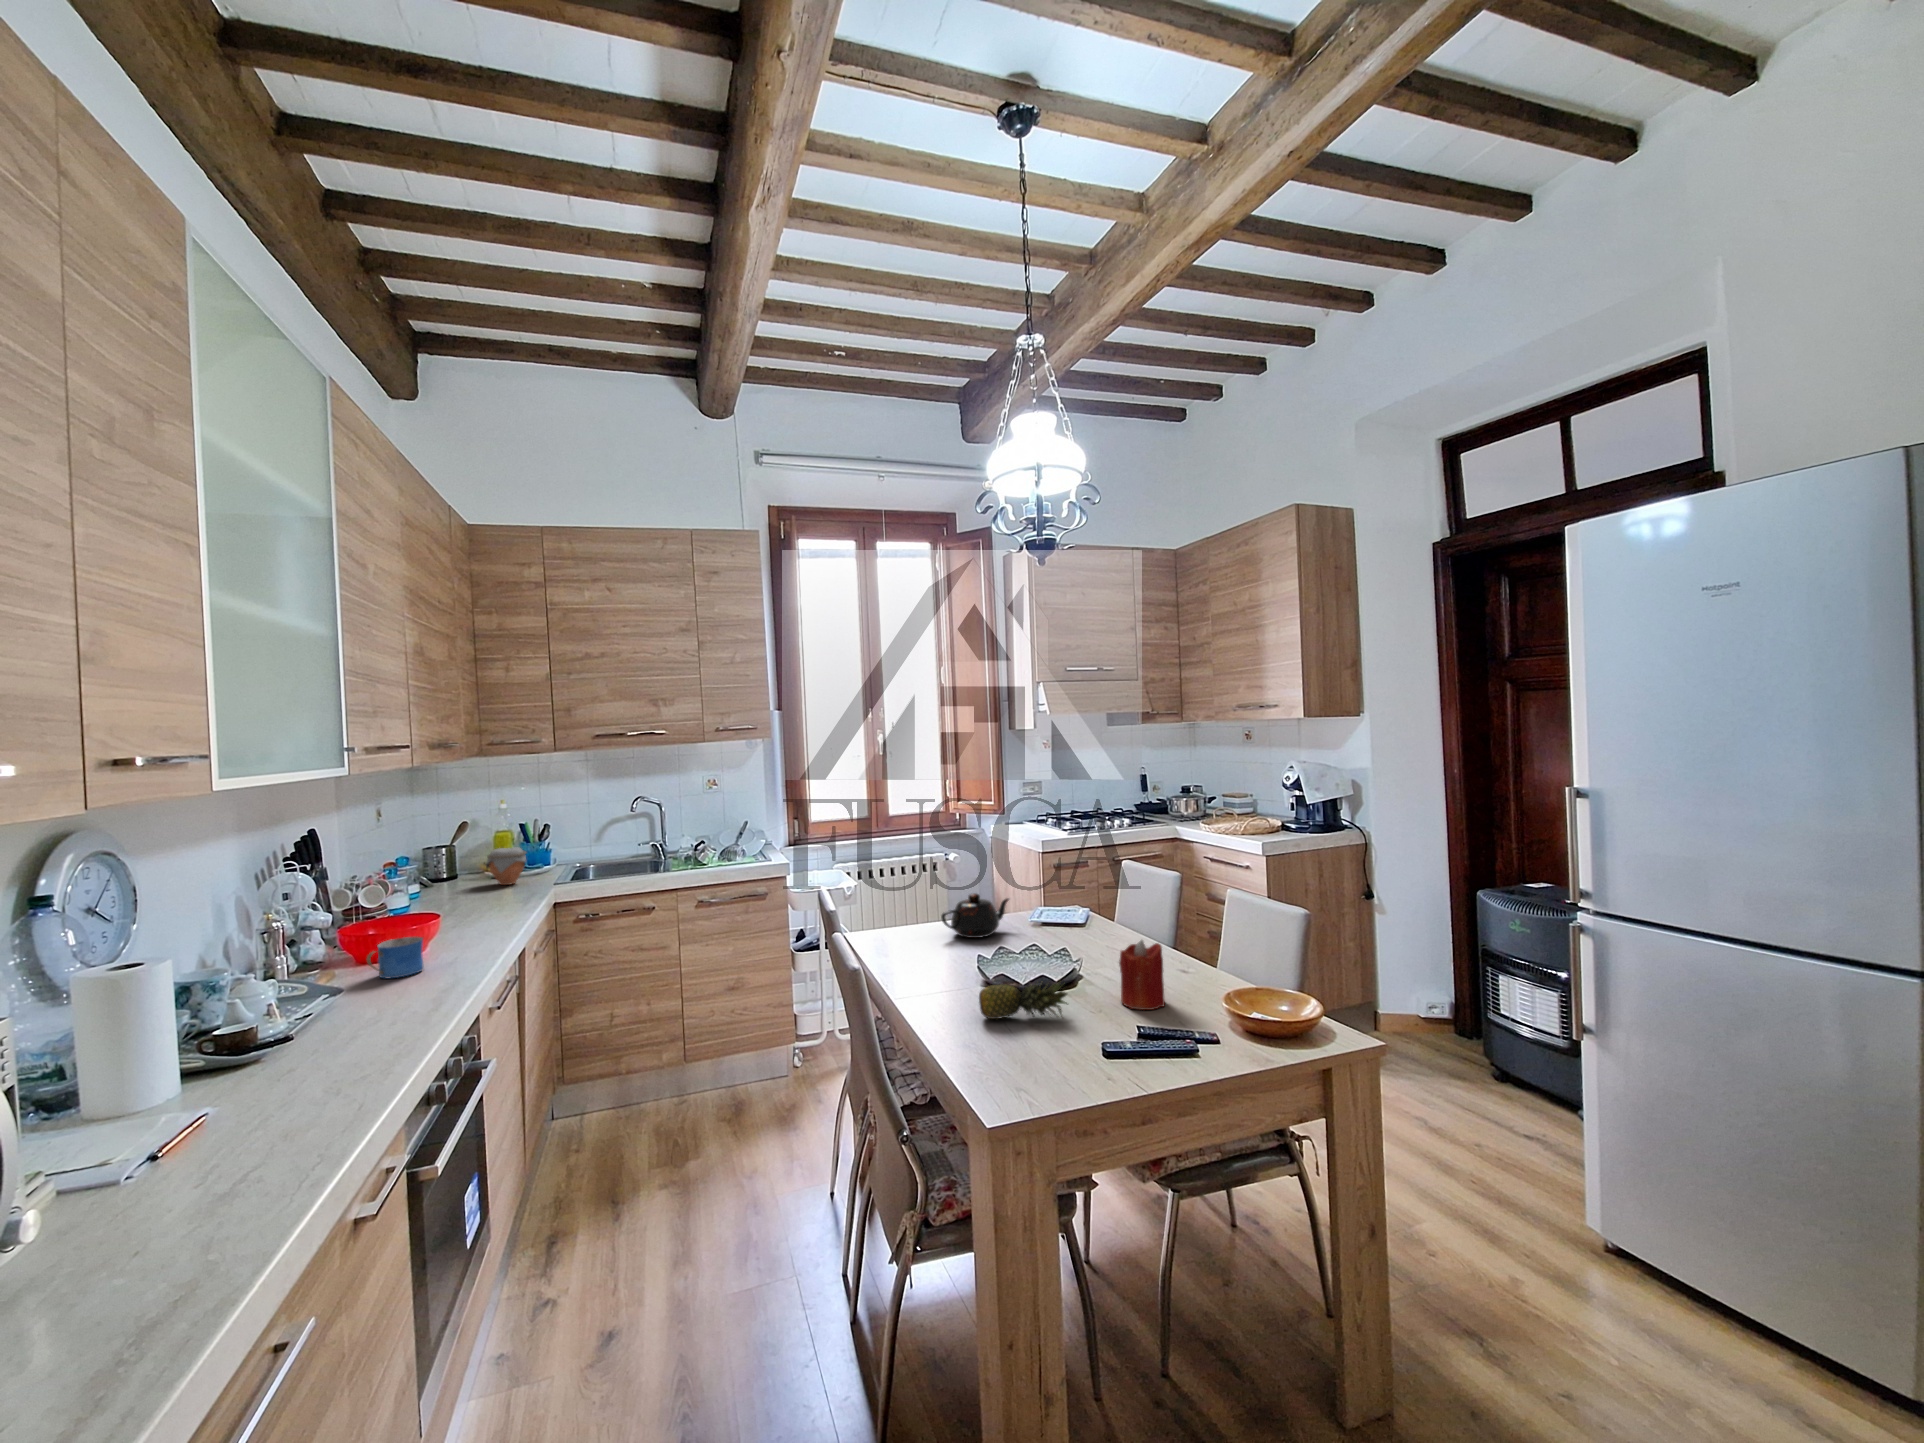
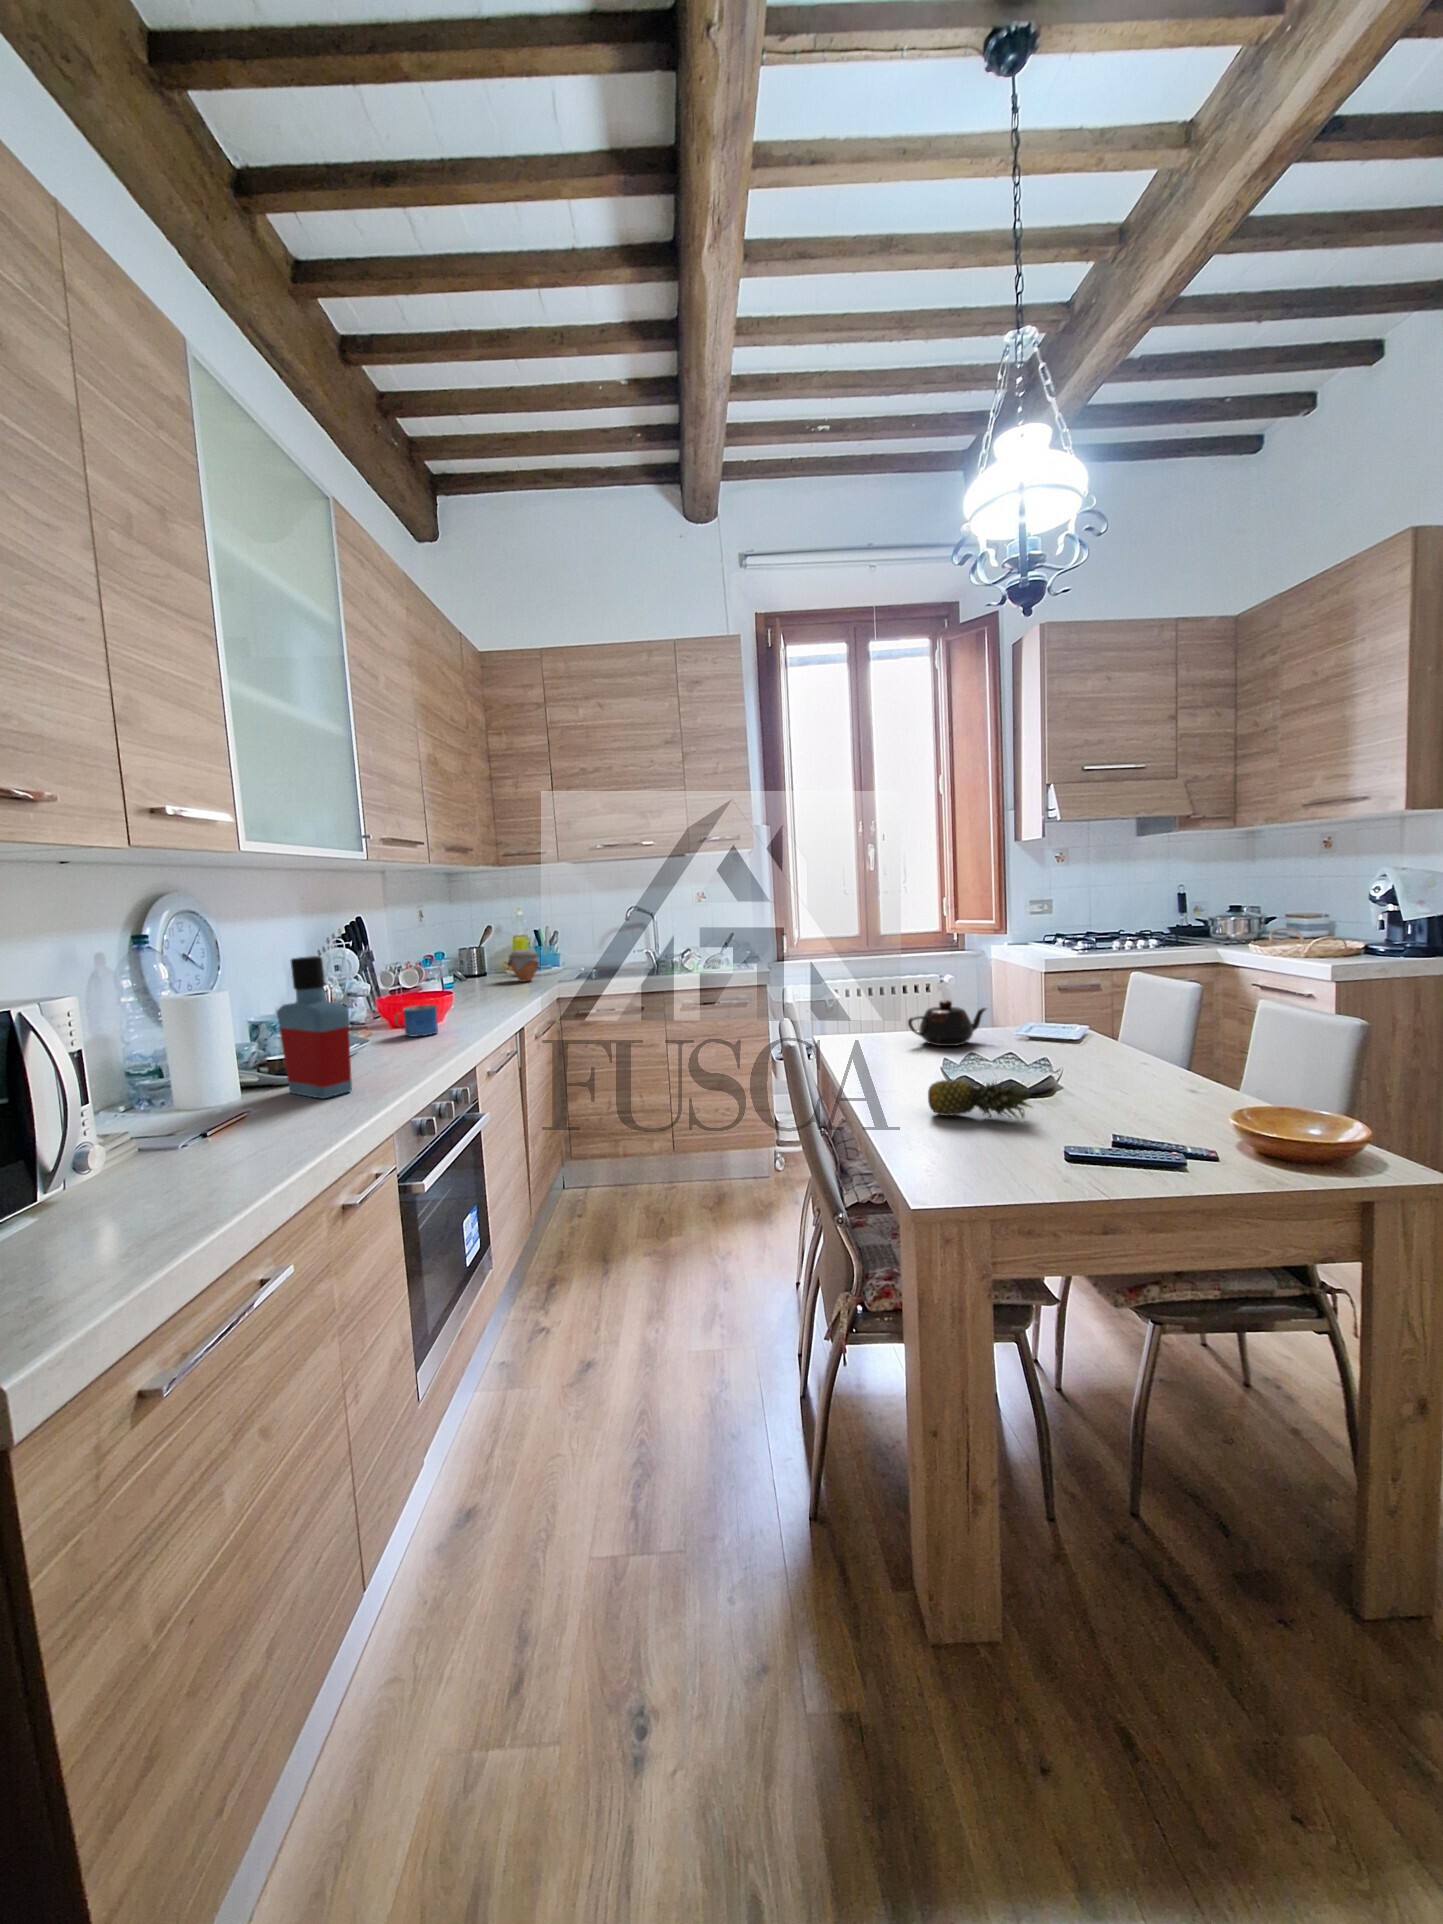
bottle: none [237,909,345,1085] -> present [277,956,352,1098]
candle: present [1119,940,1165,1010] -> none [1102,1043,1158,1123]

